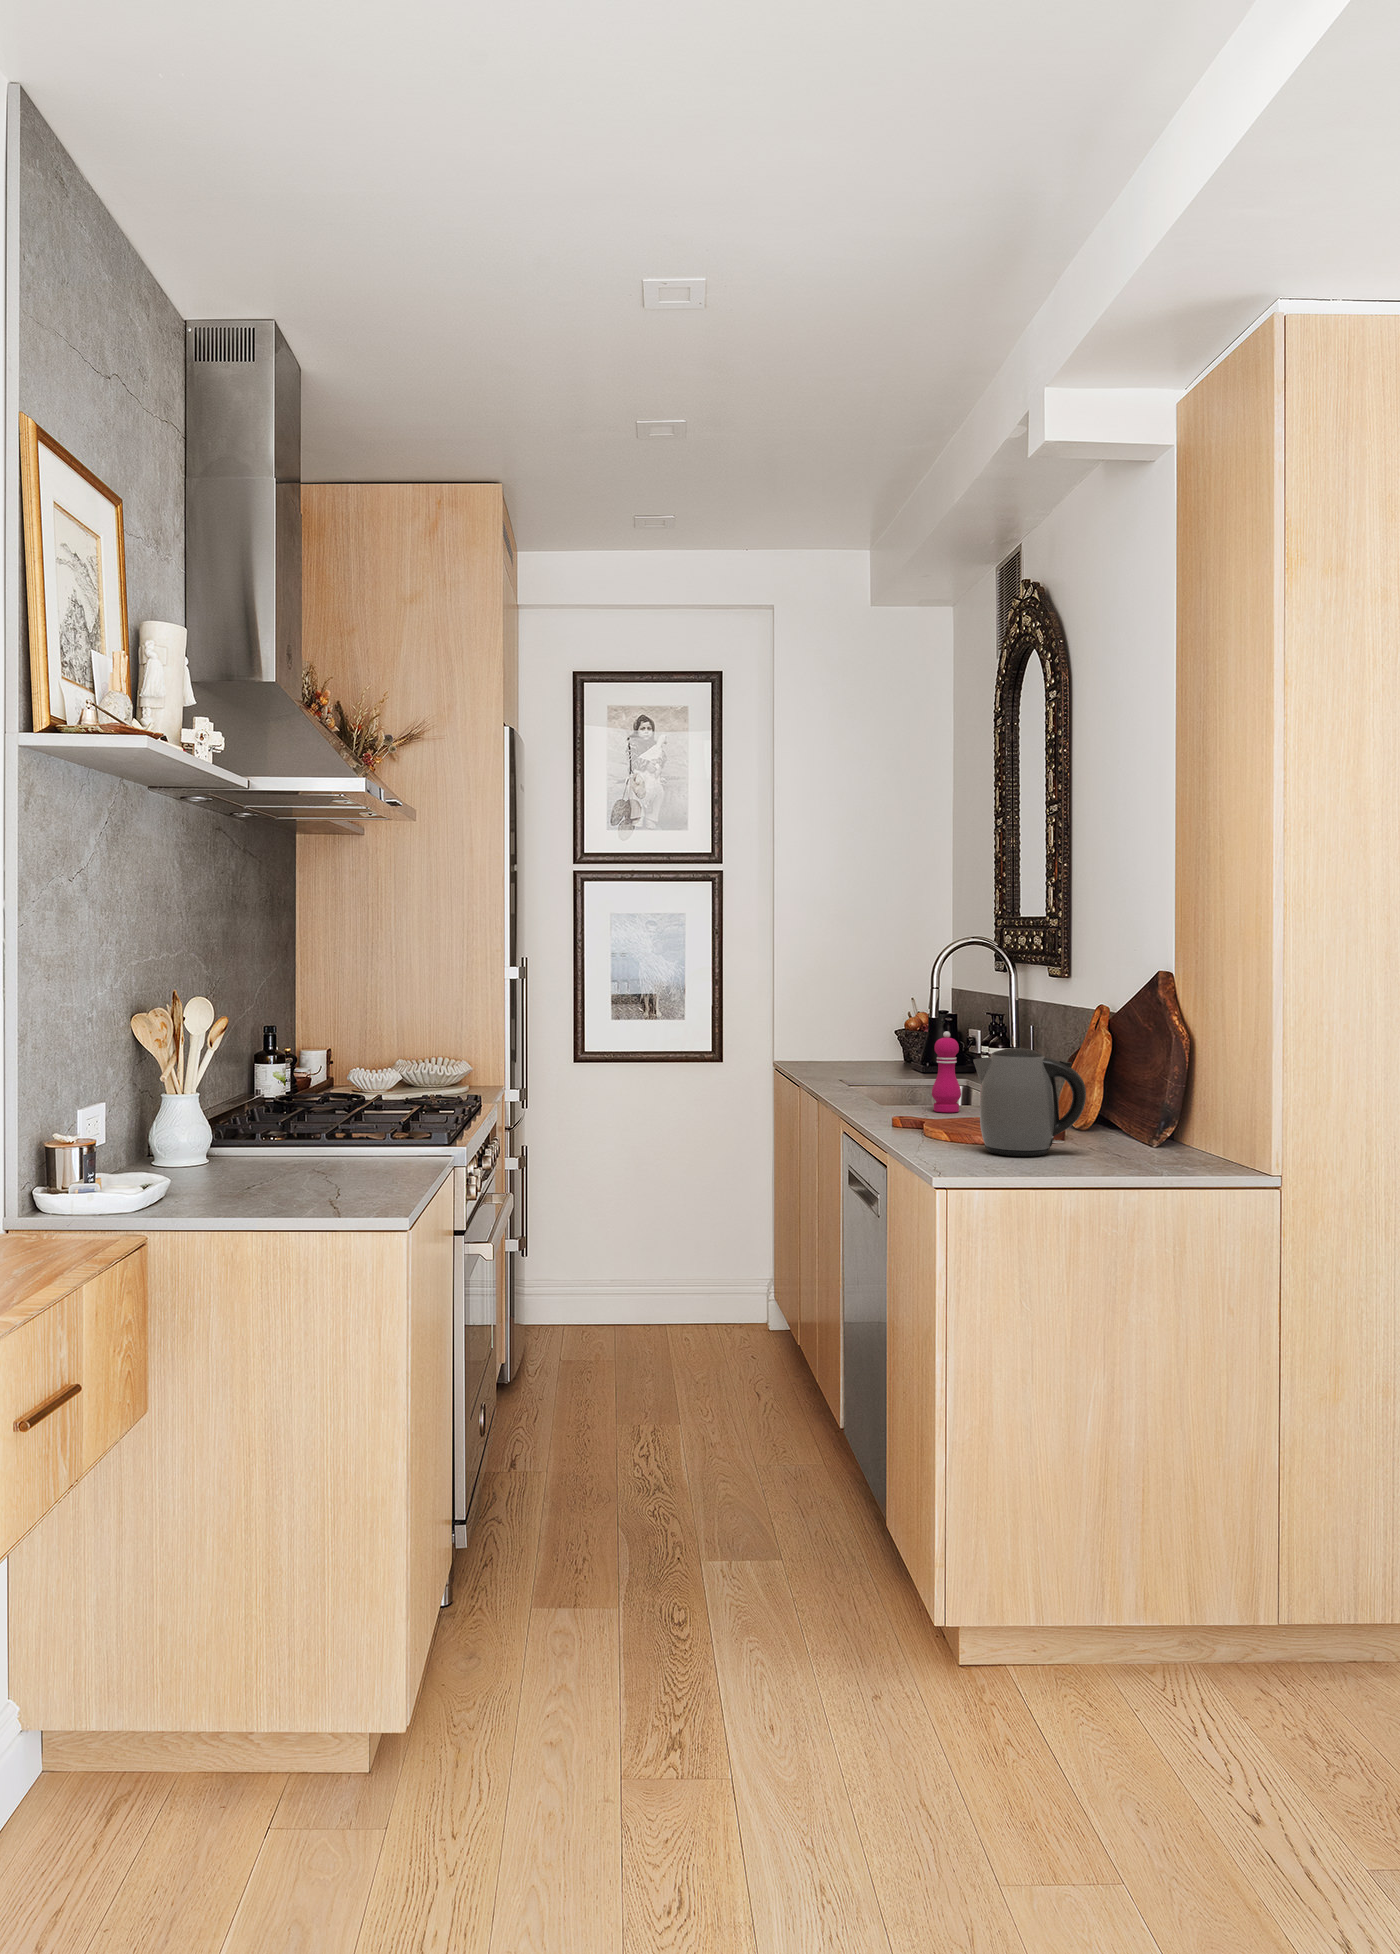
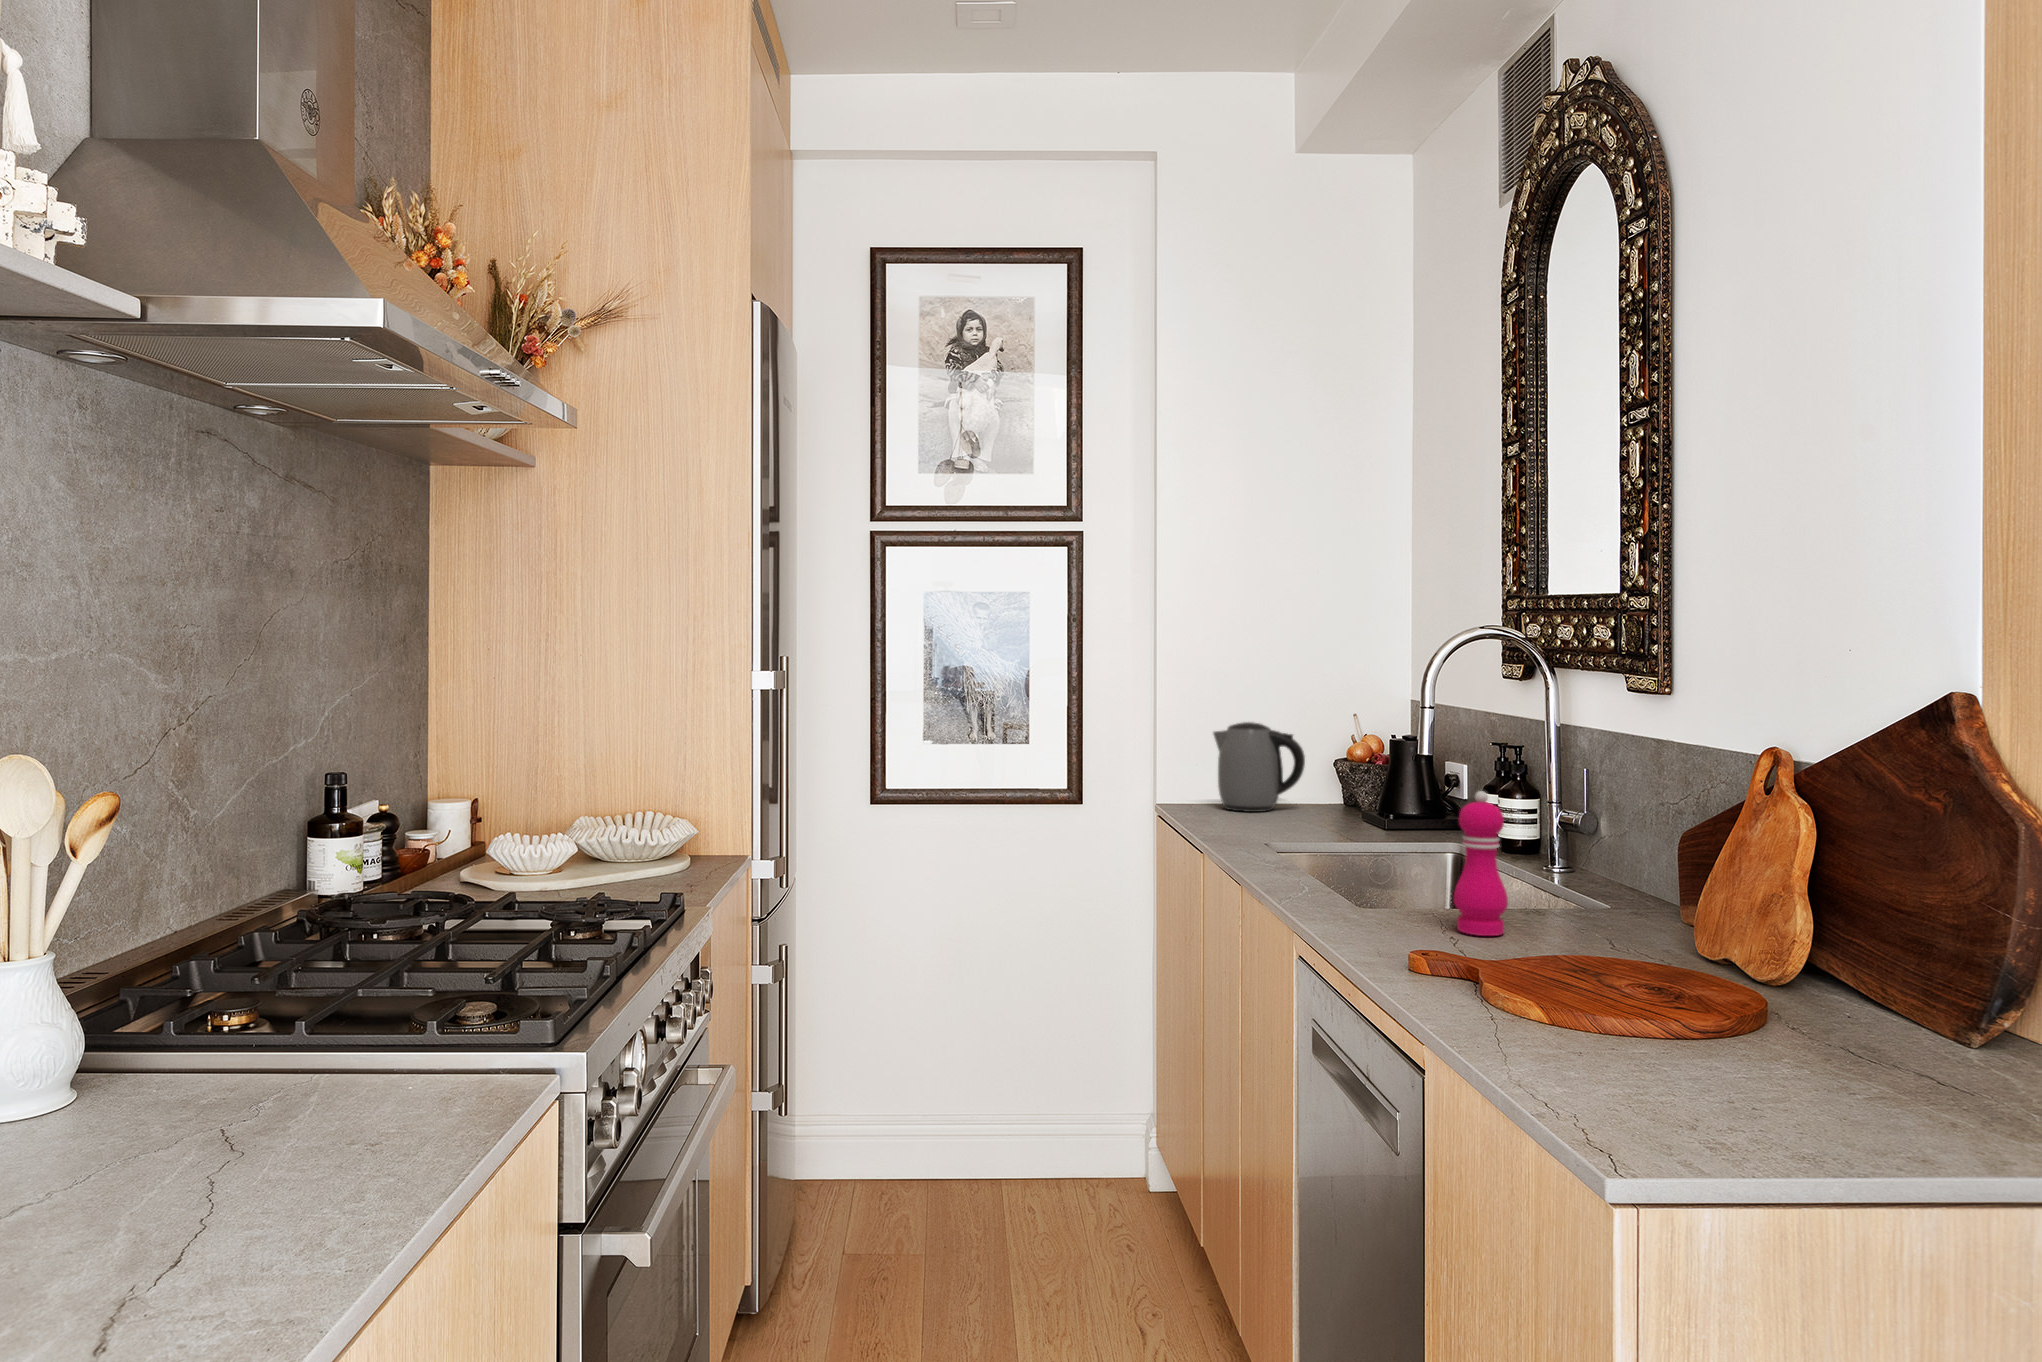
kettle: present [973,1048,1086,1156] -> present [1213,722,1305,812]

